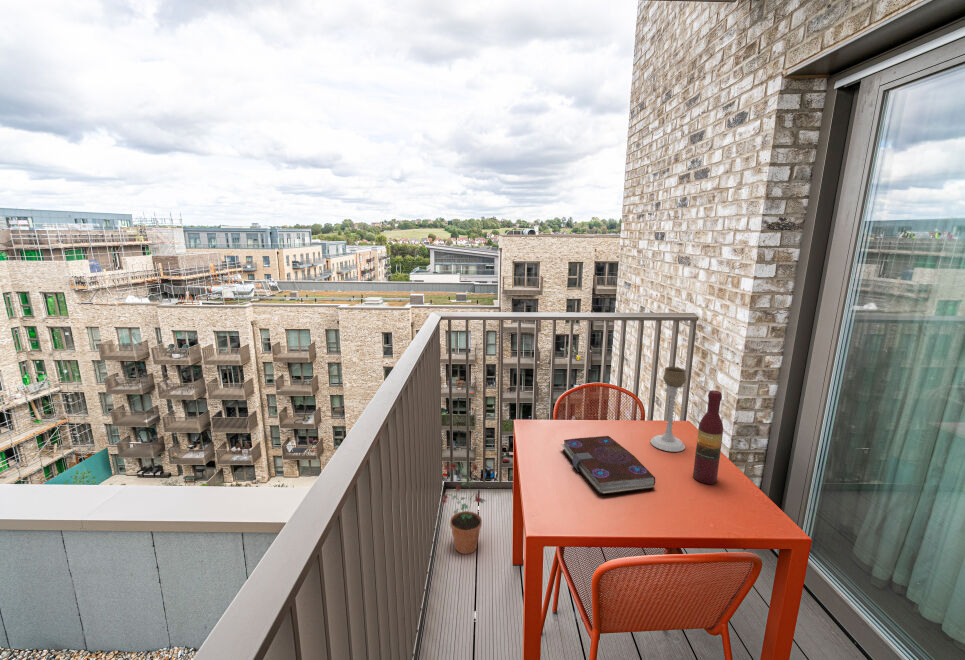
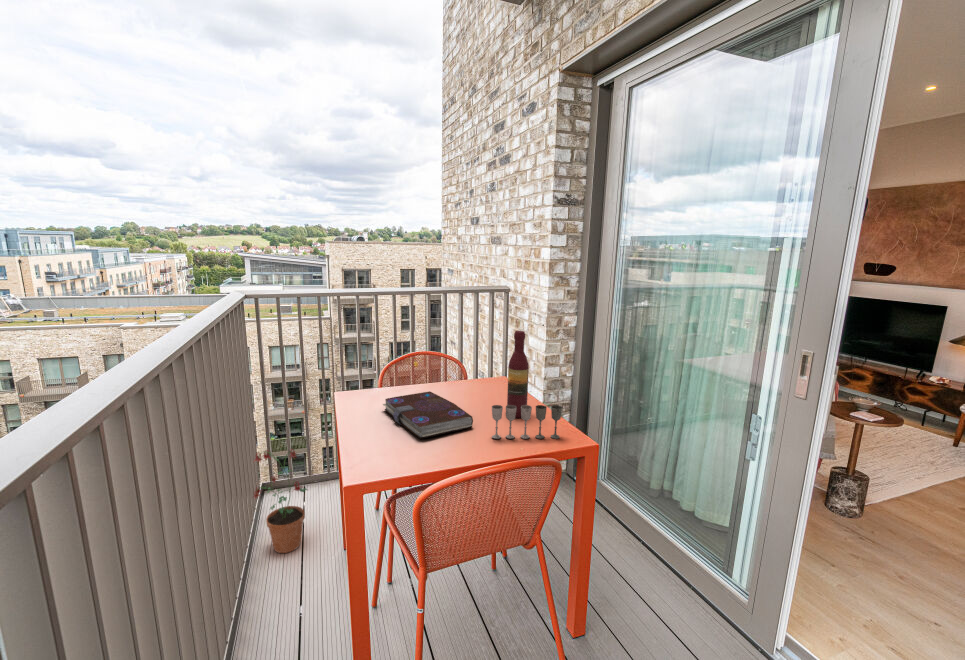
candle holder: present [651,367,686,452] -> none [470,320,501,399]
wine glass: none [677,473,765,522] -> present [492,405,562,439]

